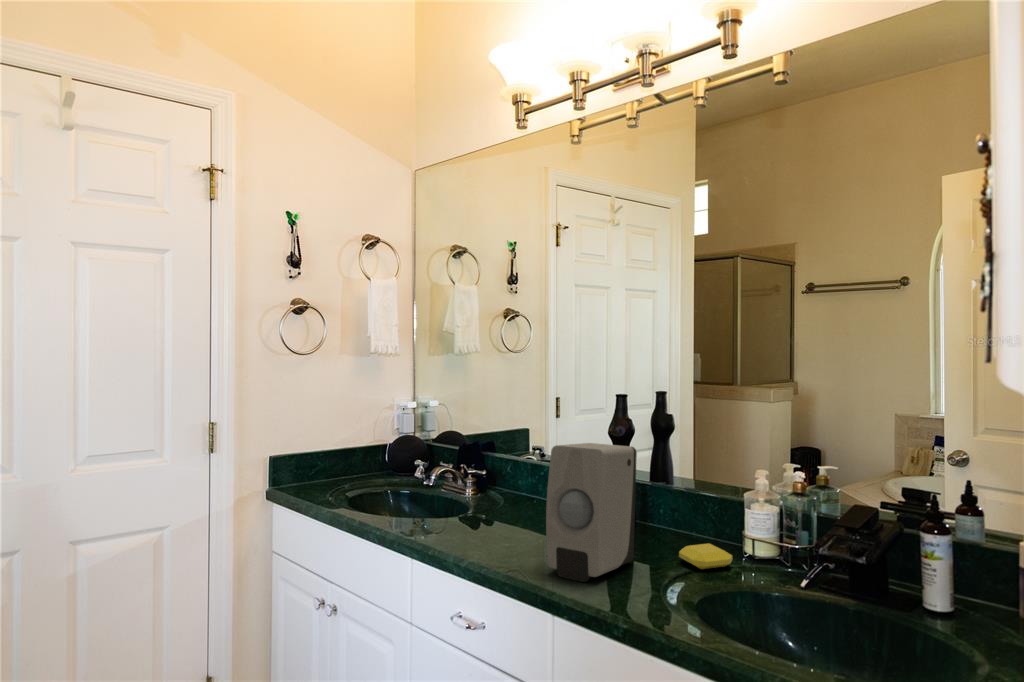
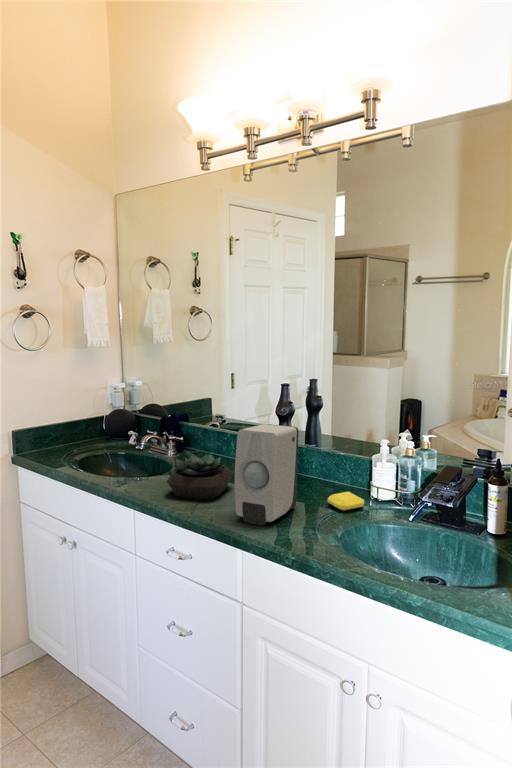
succulent plant: none [457,487,548,548] -> present [167,454,233,500]

